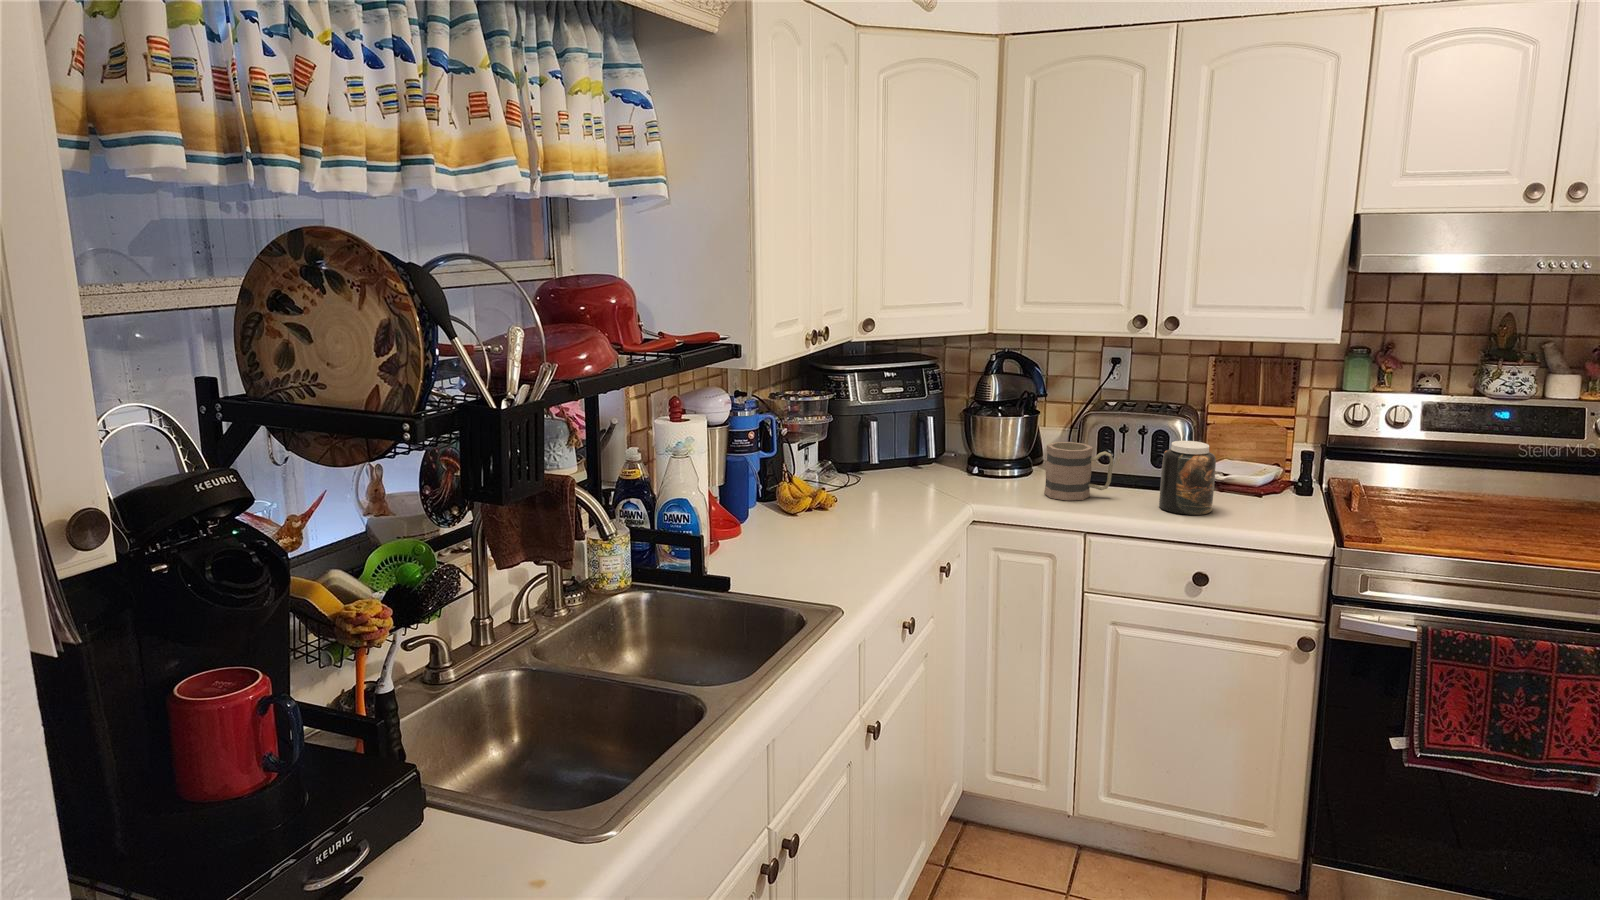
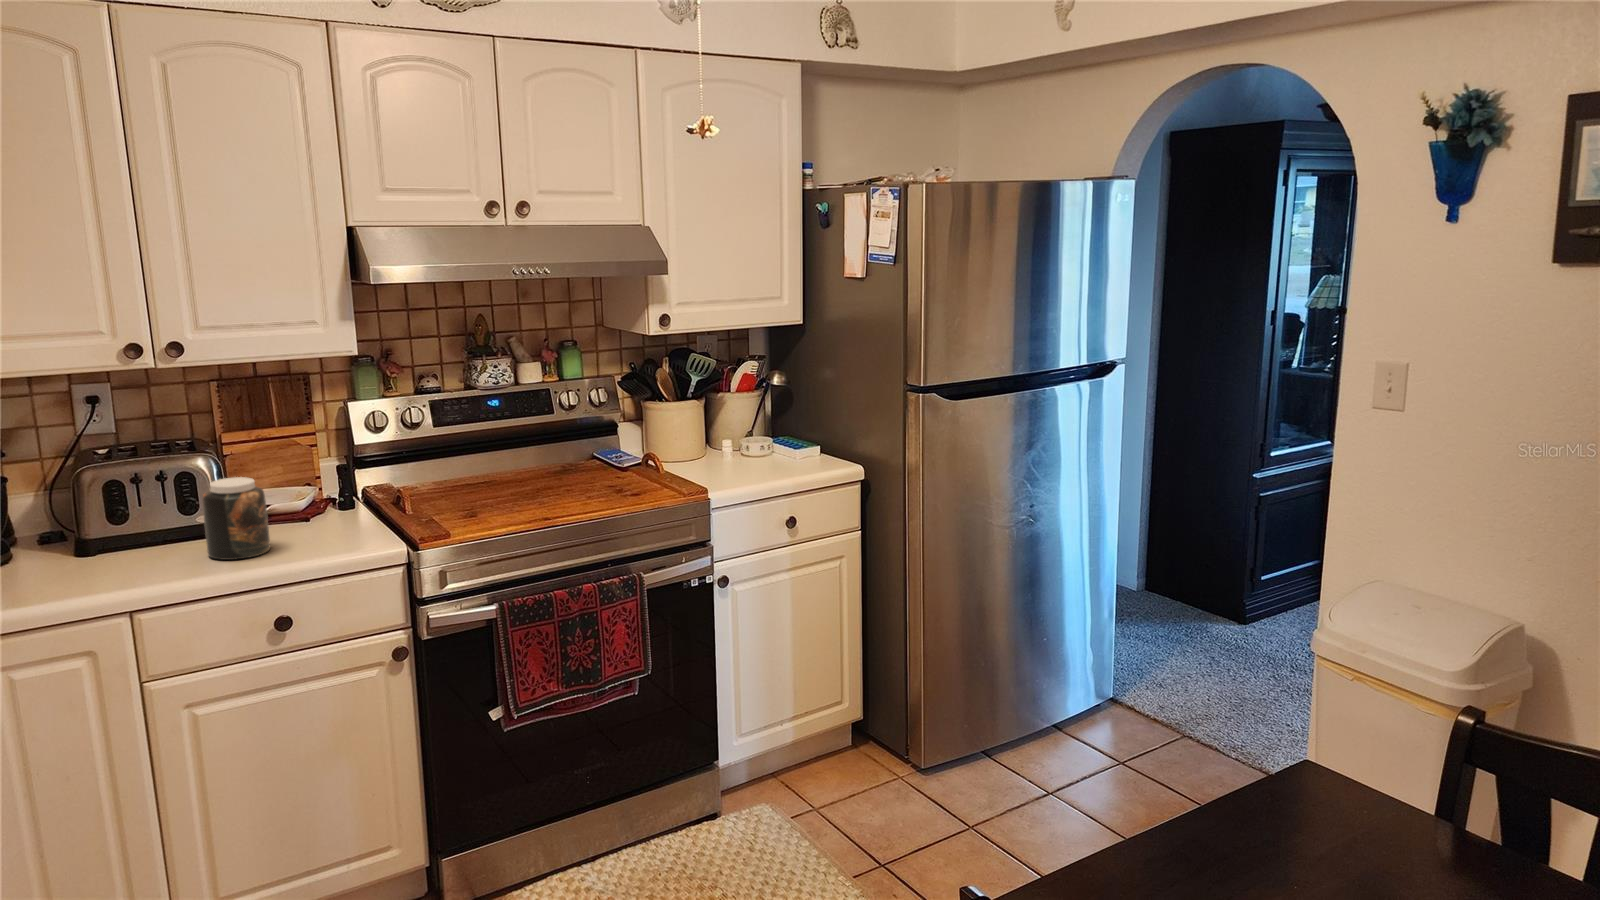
mug: present [1044,442,1114,501] -> none [41,506,139,581]

